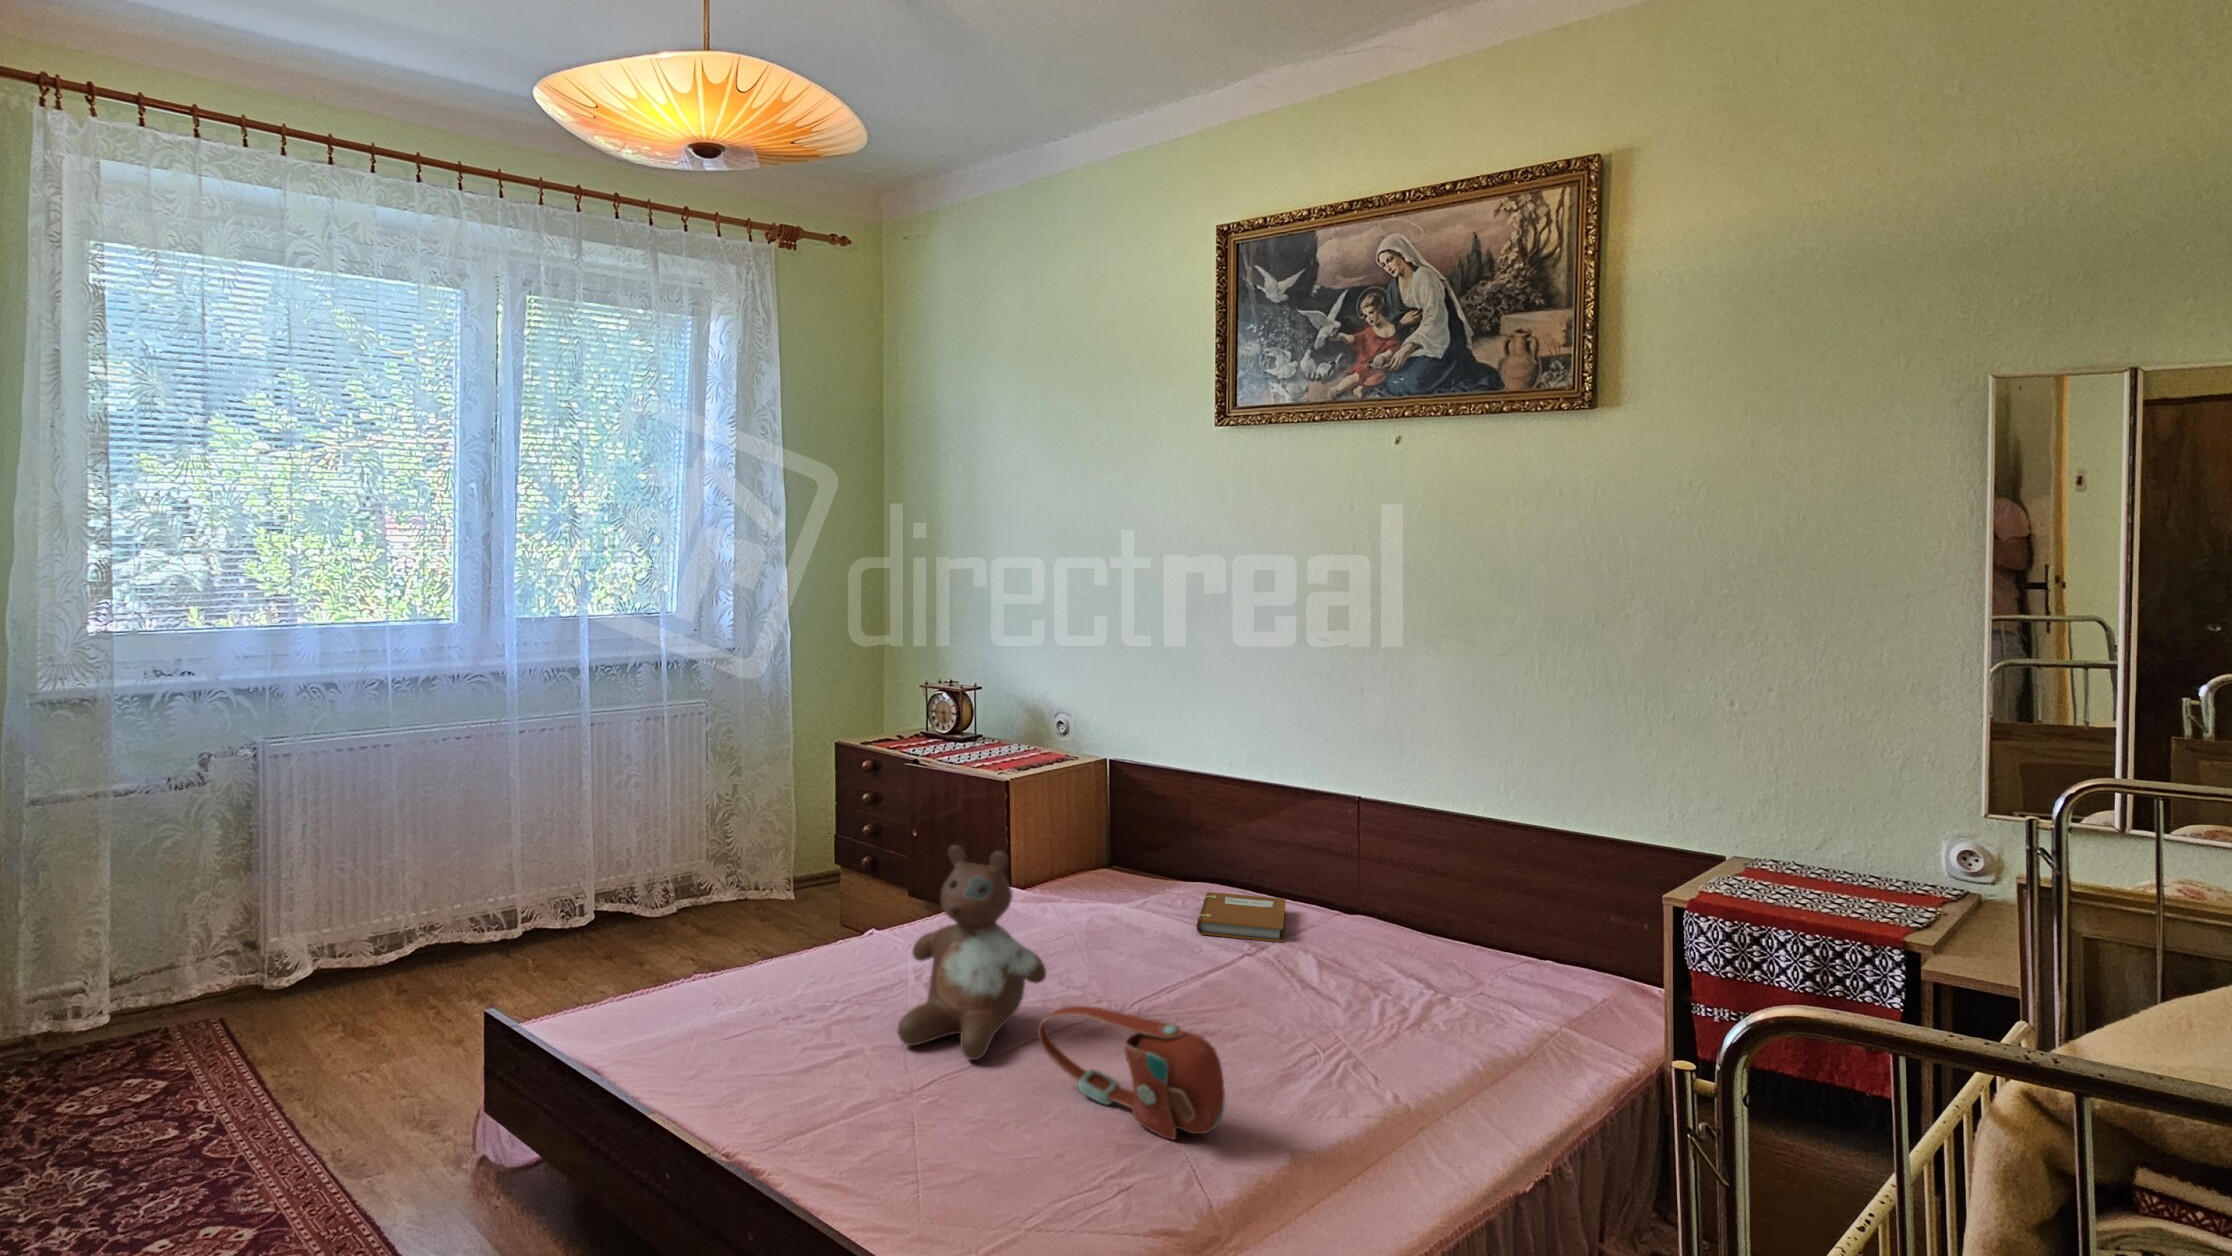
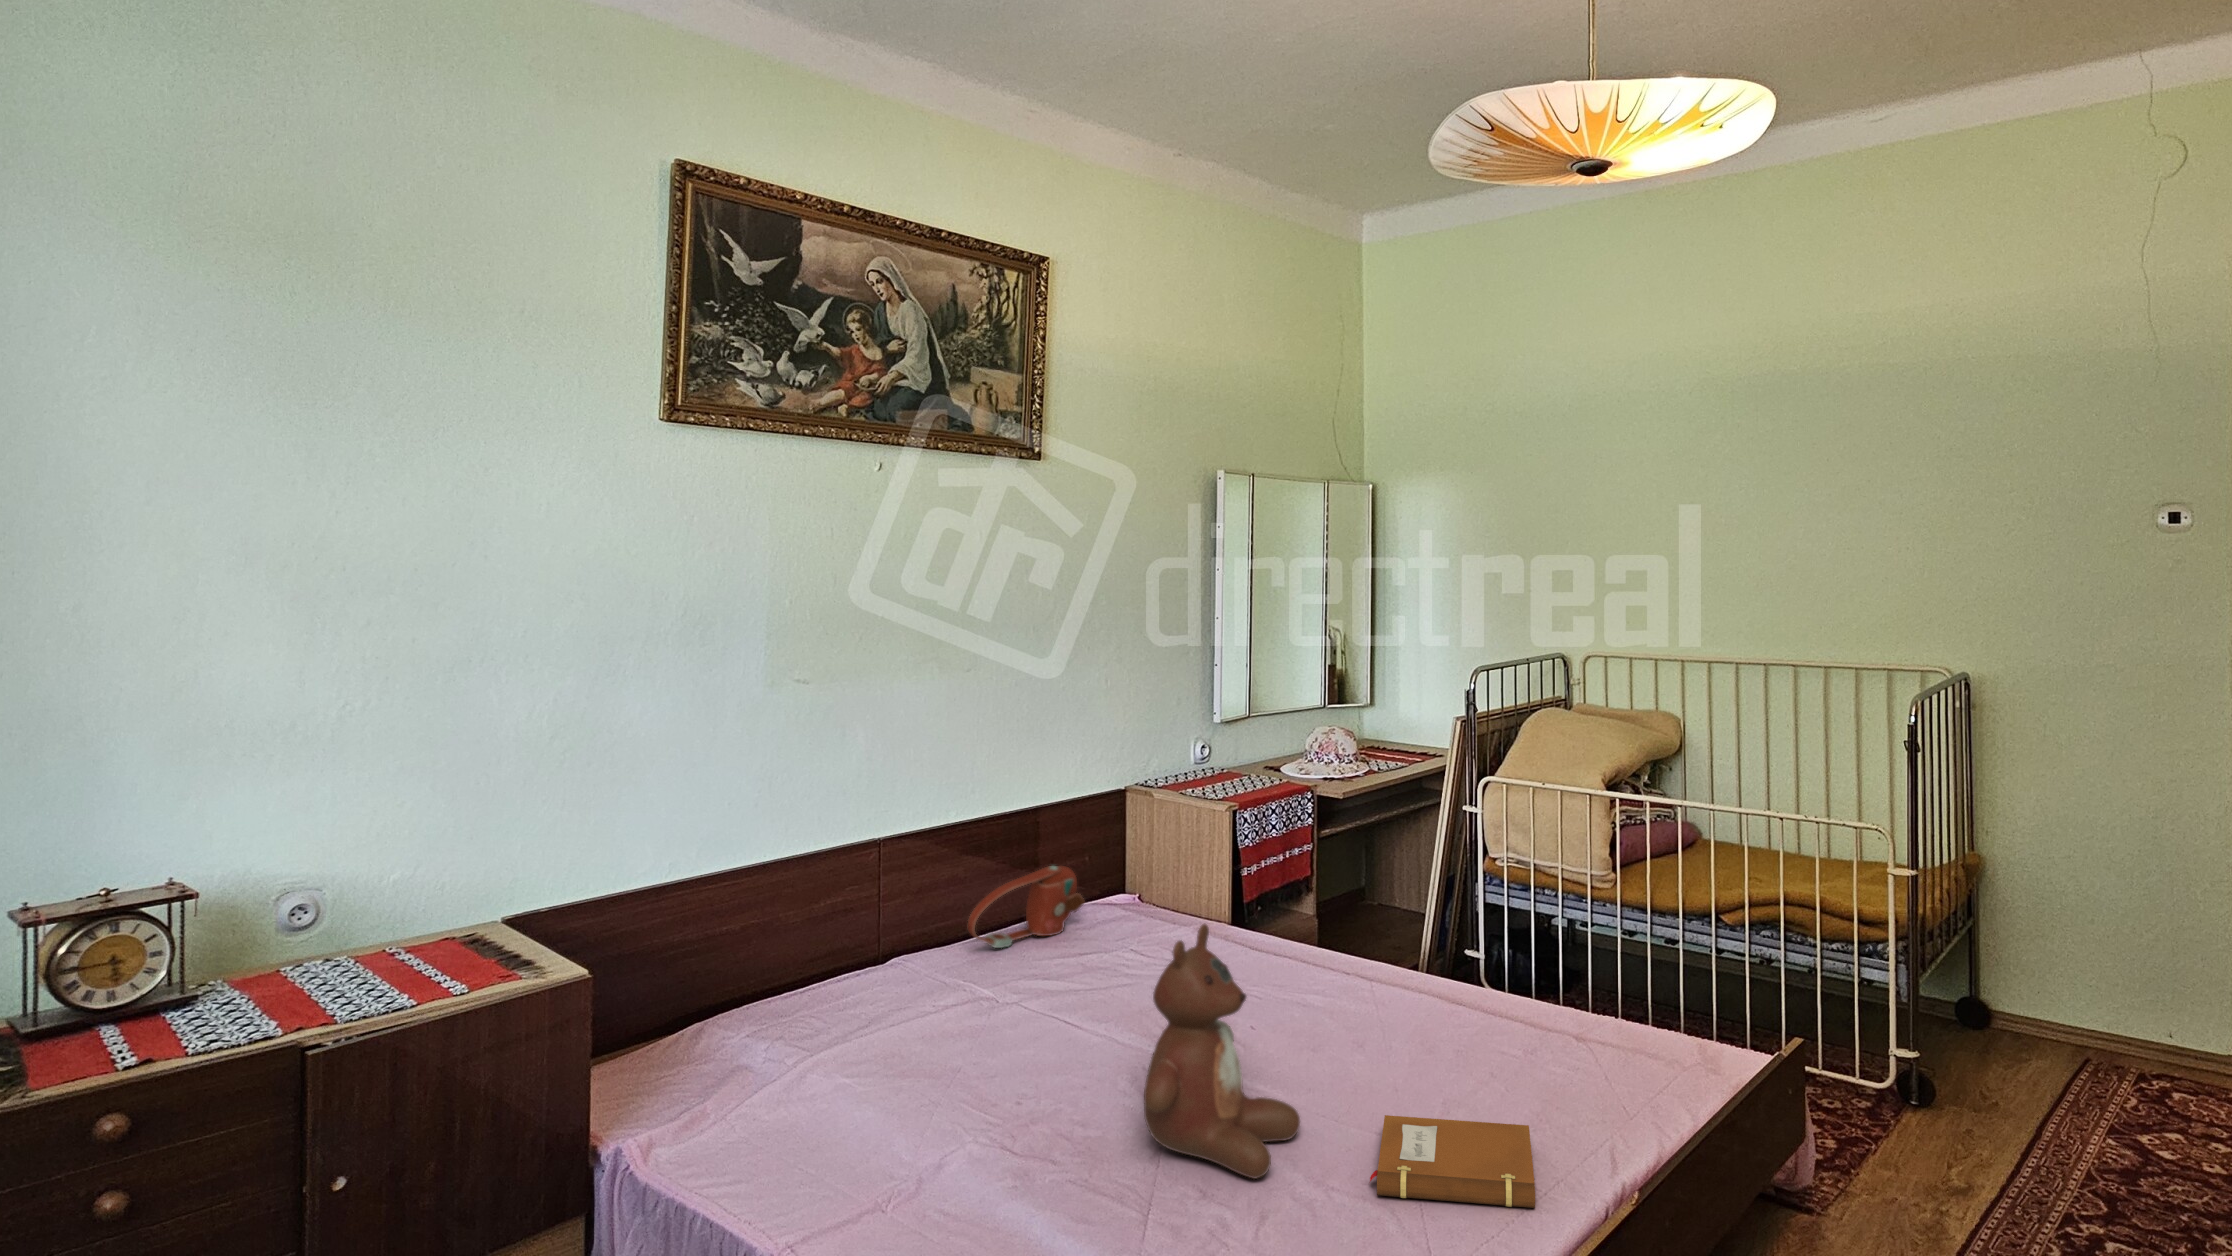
notebook: present [1197,892,1286,942] -> present [1370,1115,1535,1208]
handbag: present [1038,1006,1225,1140] -> present [968,866,1085,948]

